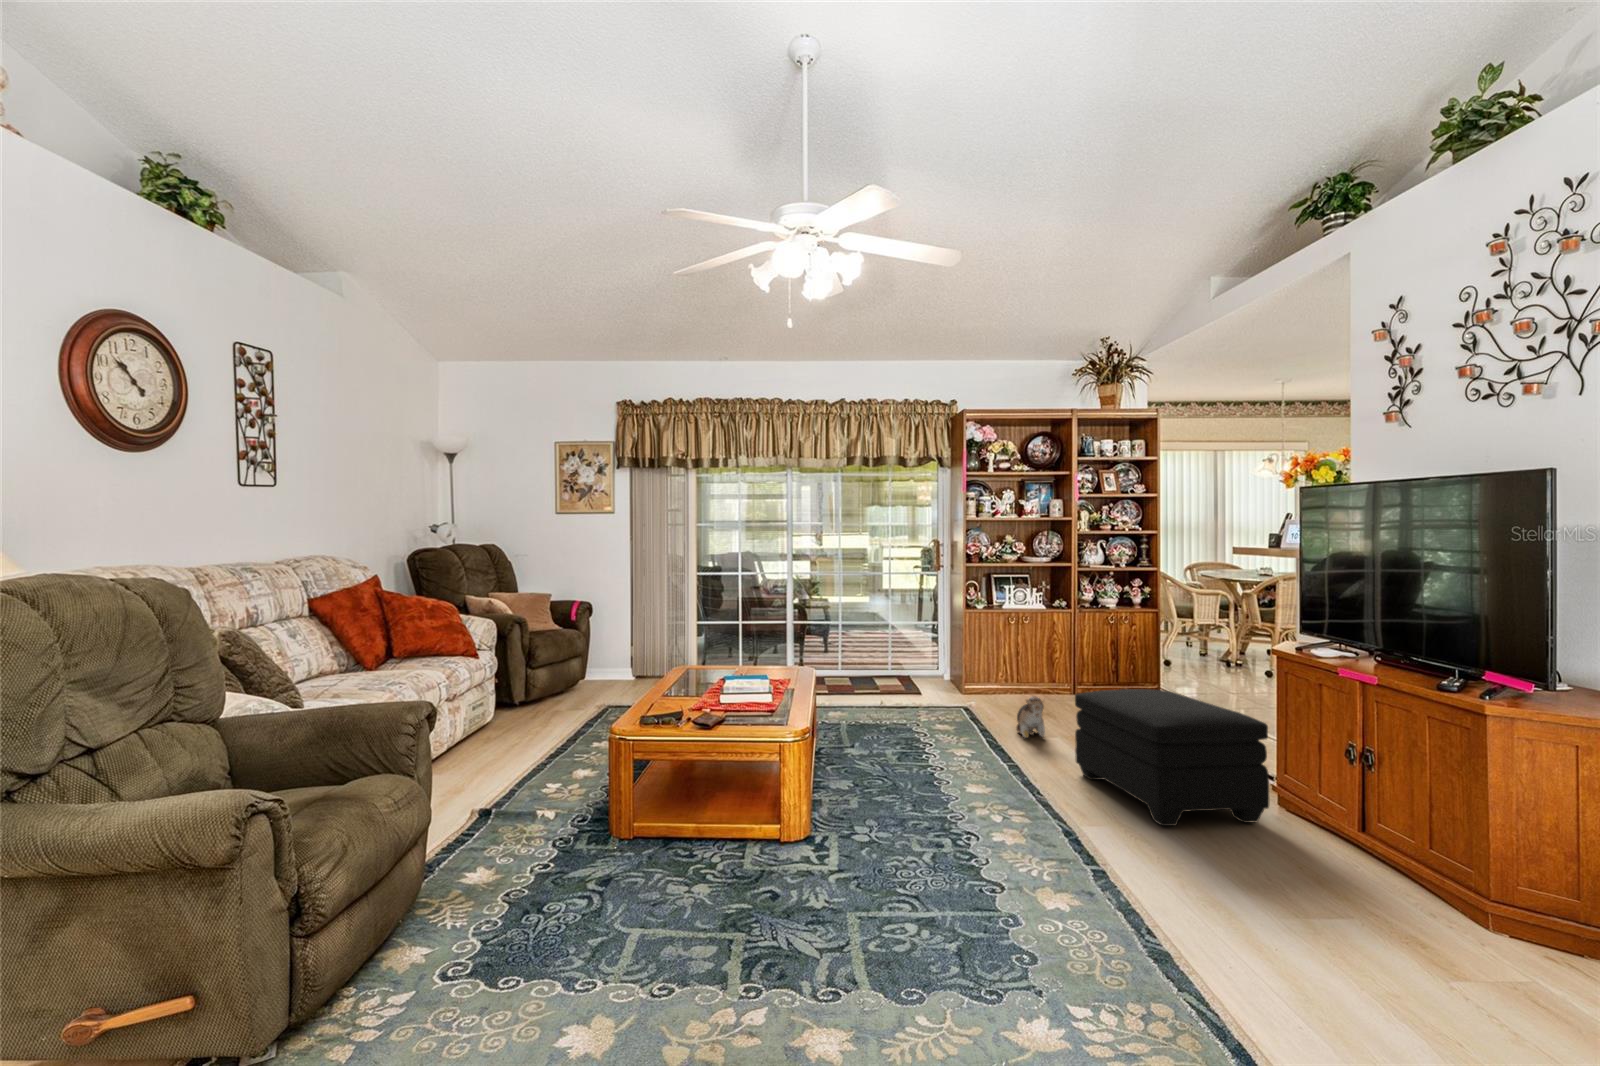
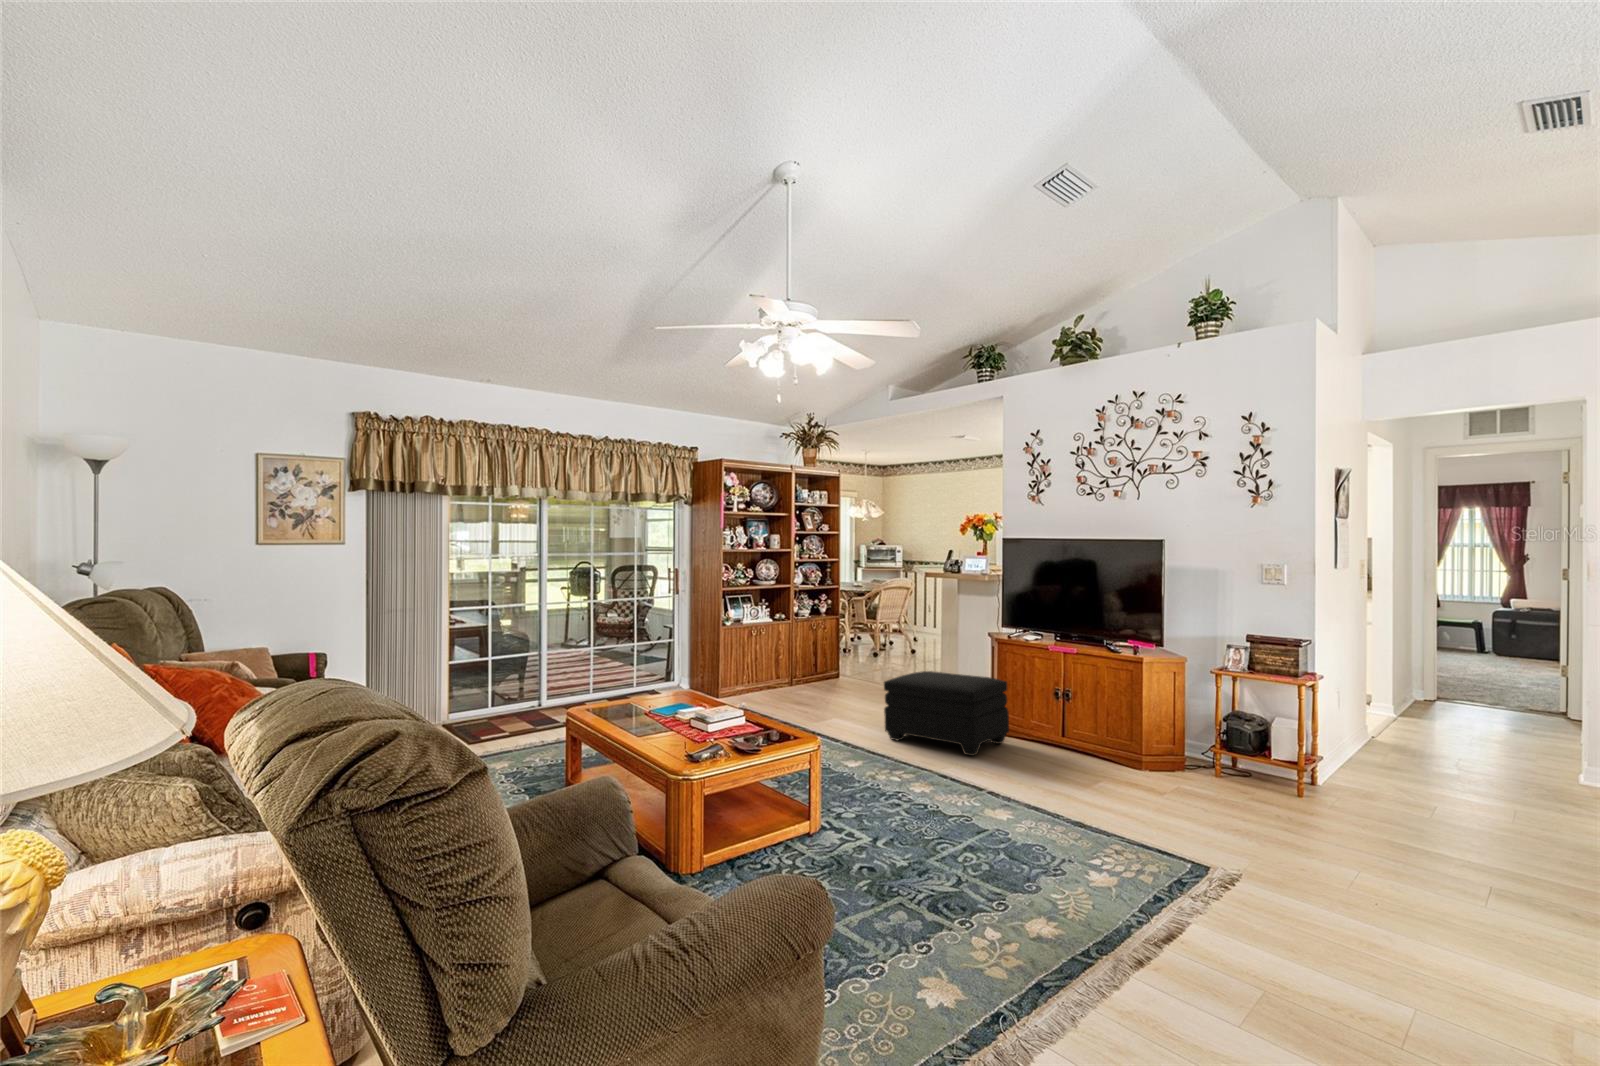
plush toy: present [1017,696,1045,738] -> none [802,690,840,724]

